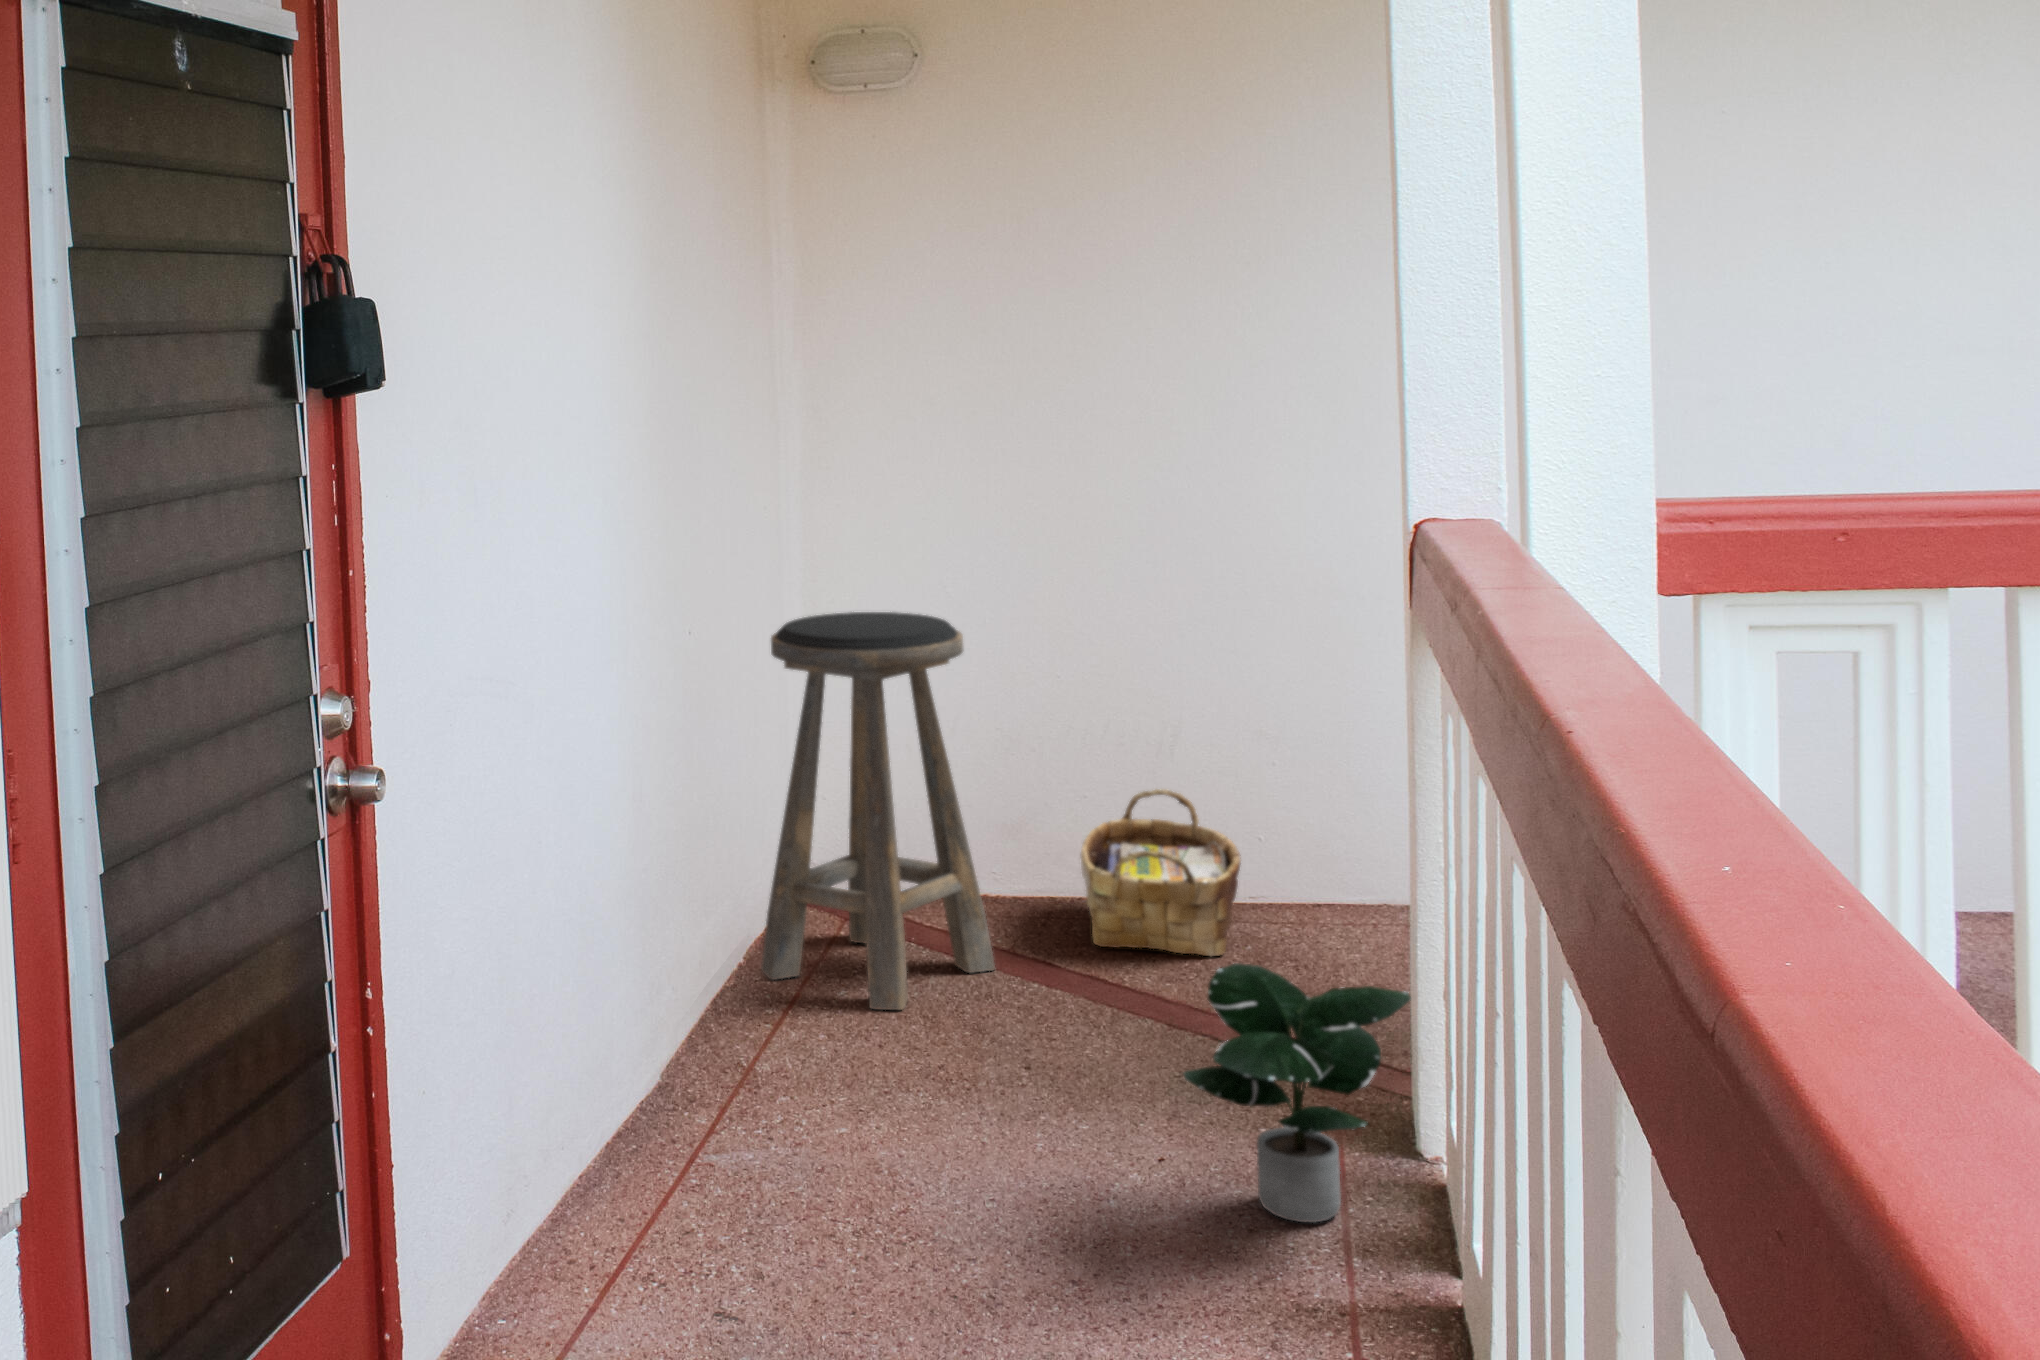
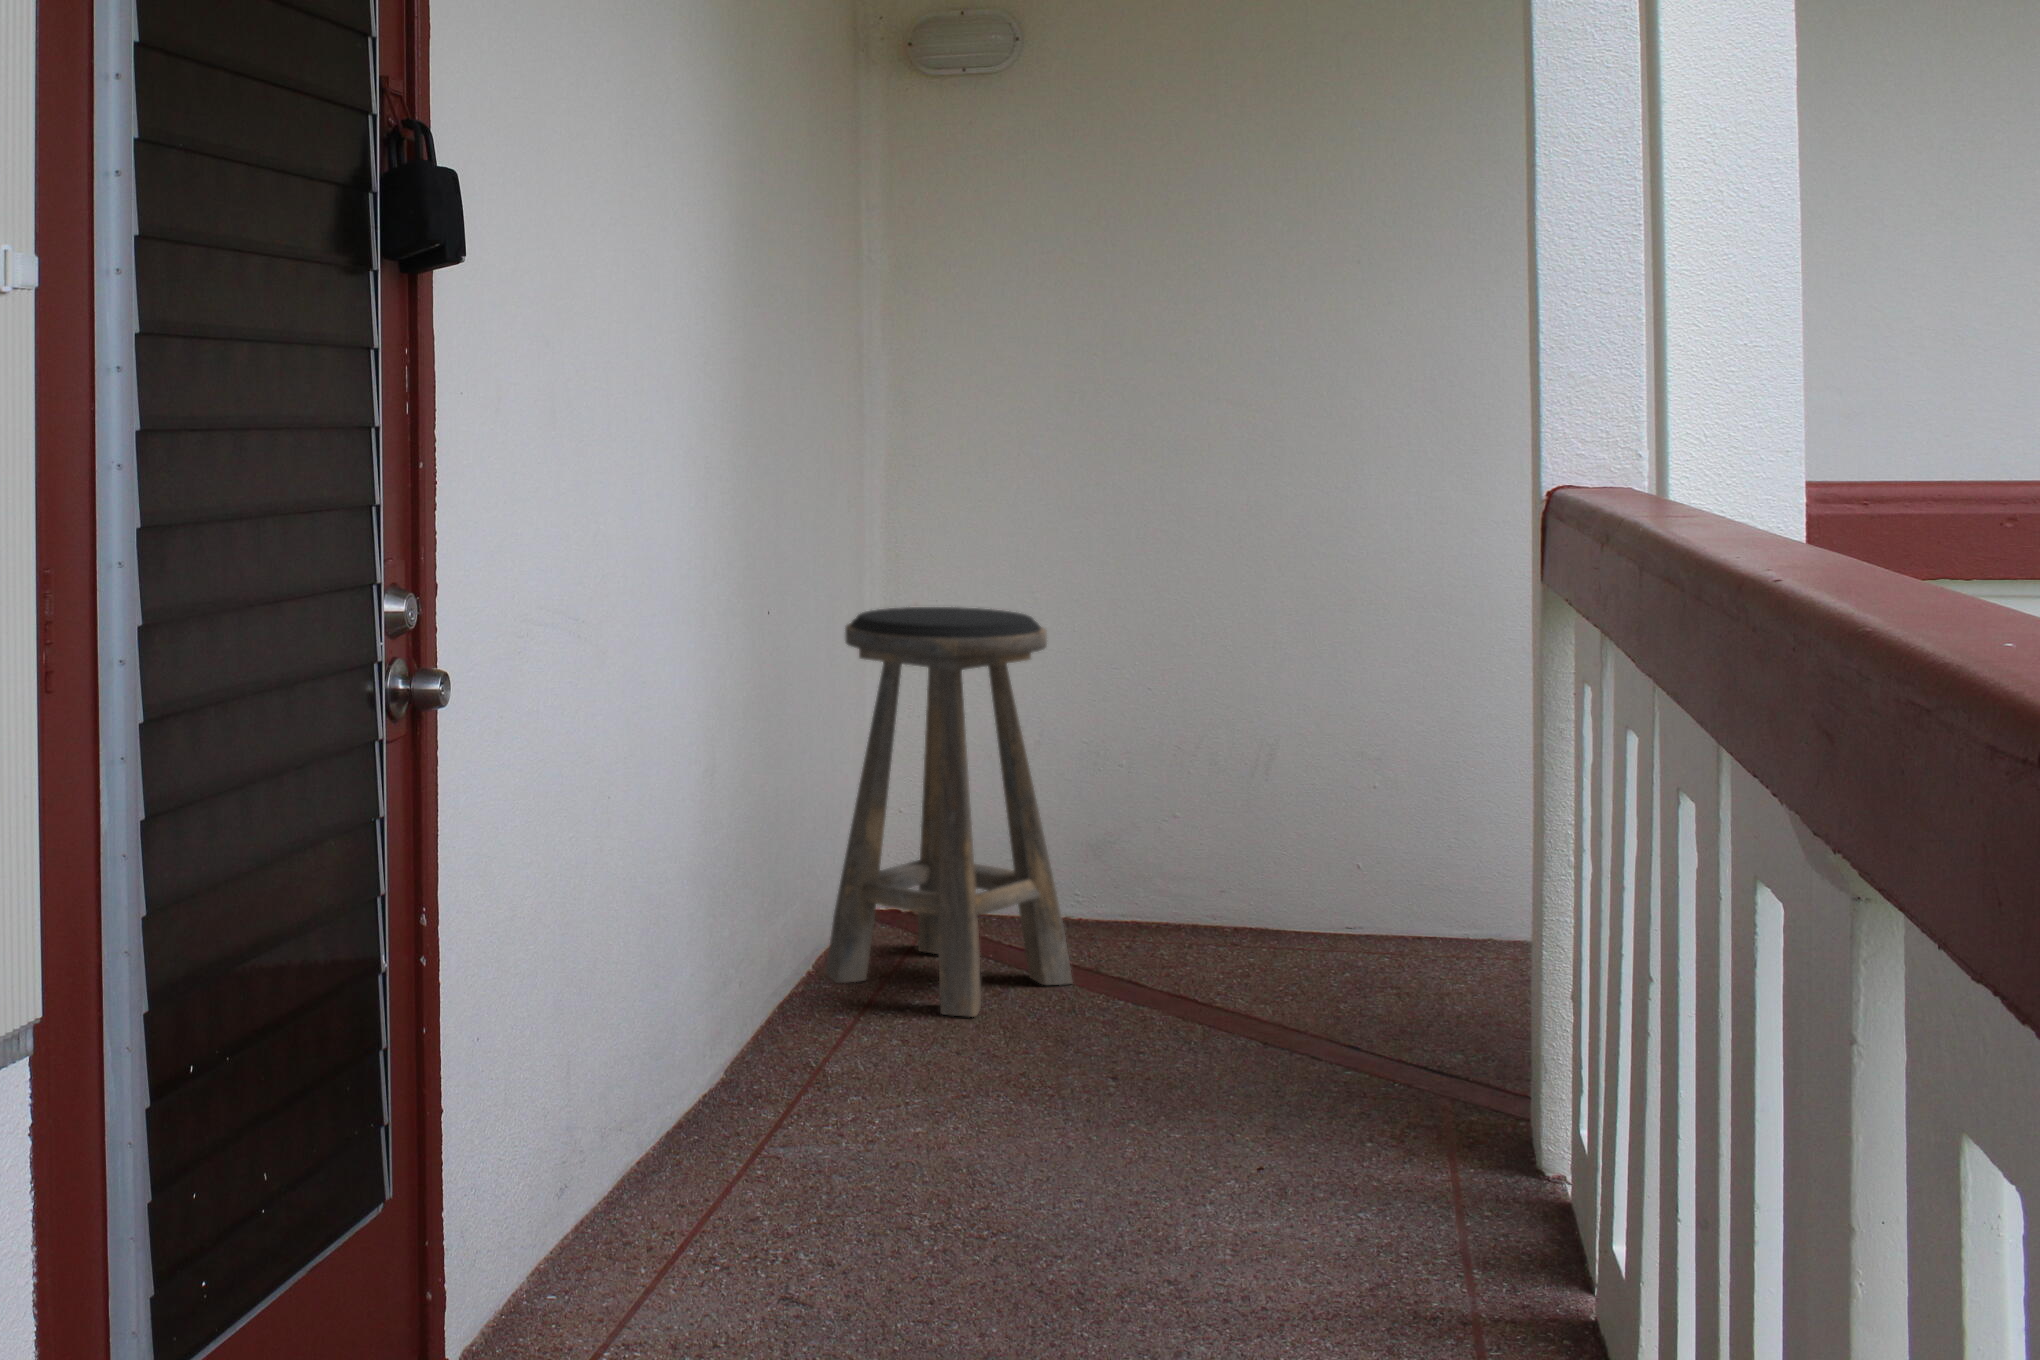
woven basket: present [1081,789,1241,956] -> none [1164,808,1334,981]
potted plant: present [1184,963,1411,1222] -> none [1288,960,1544,1241]

